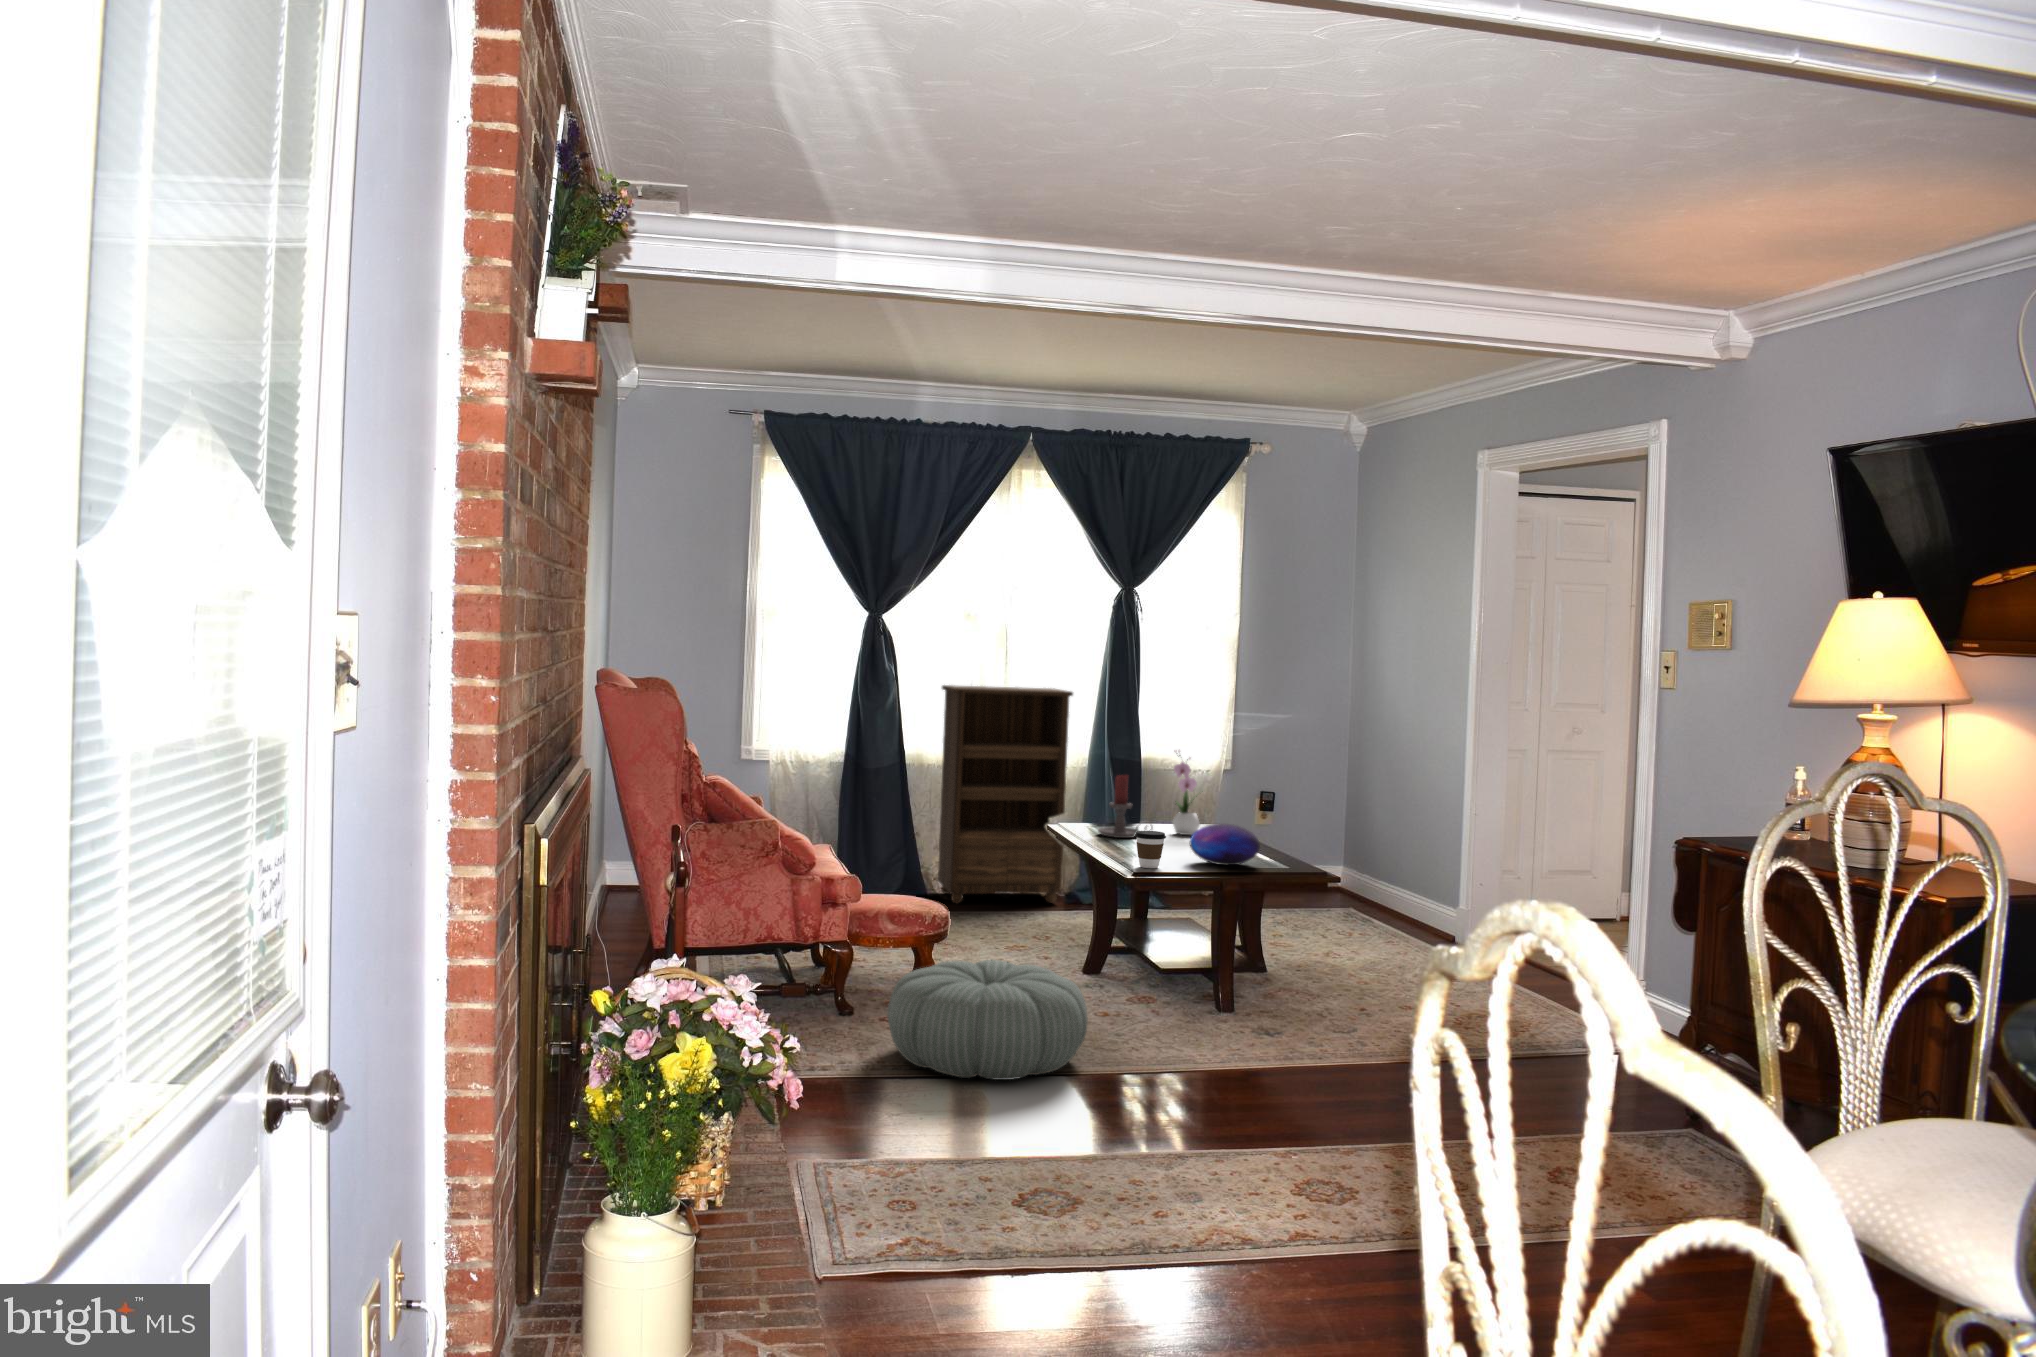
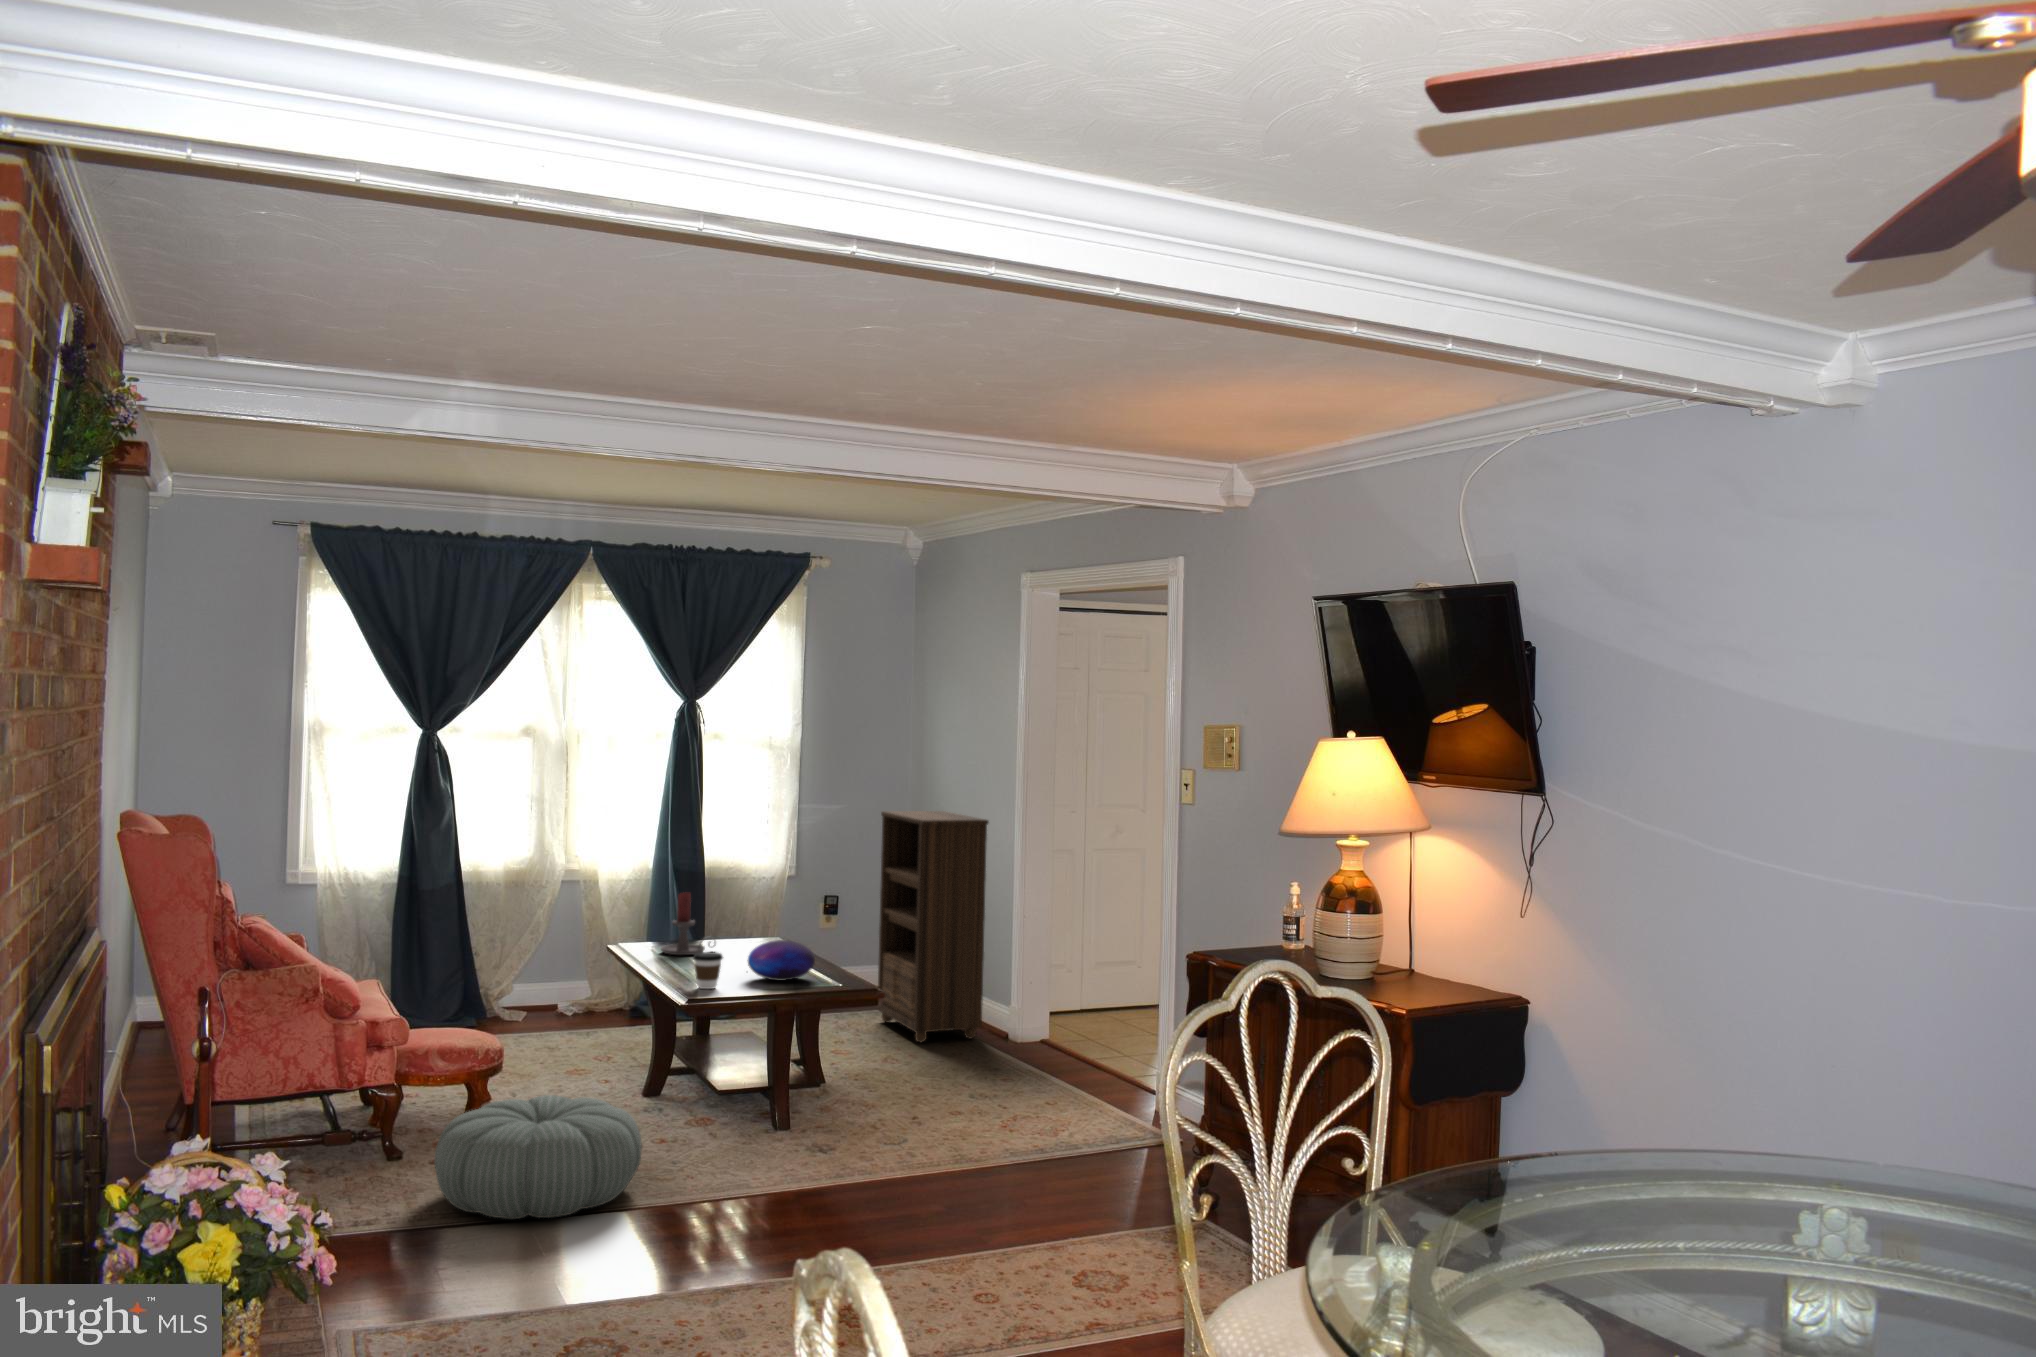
bookshelf: present [938,685,1073,903] -> present [878,811,988,1042]
flower arrangement: present [1173,755,1200,835] -> none [736,865,767,948]

